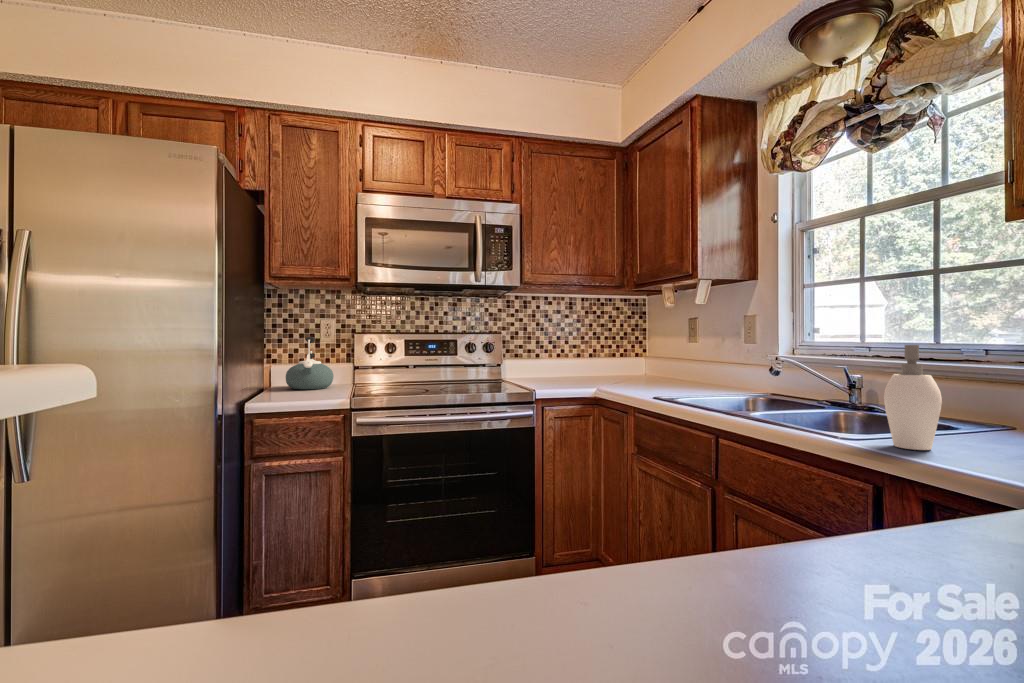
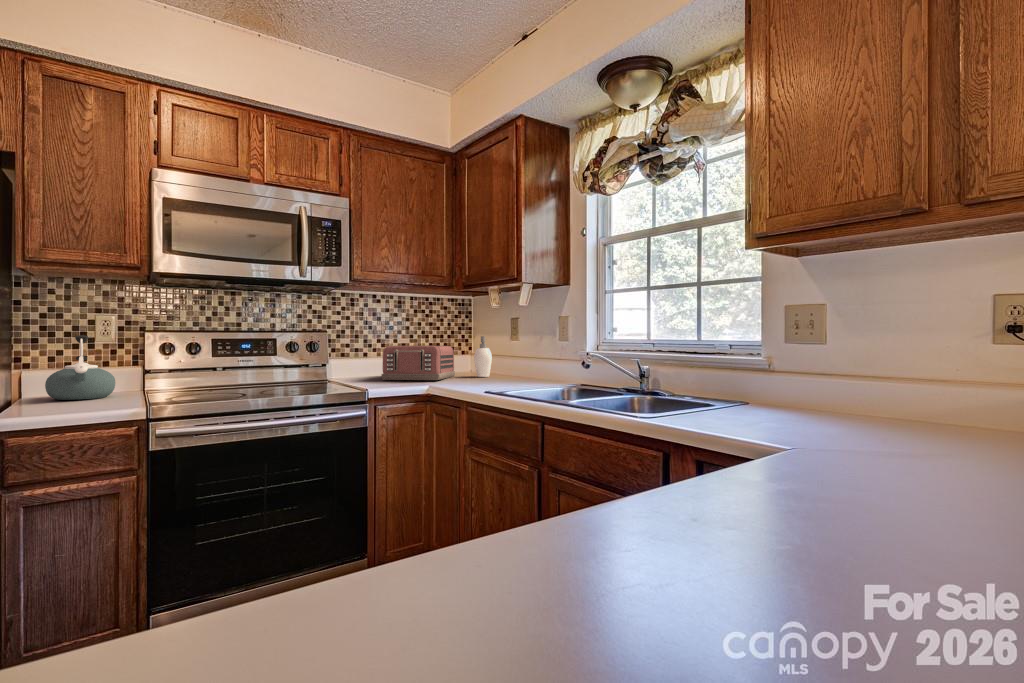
soap dispenser: present [884,345,960,450] -> present [474,336,492,377]
toaster: none [552,347,626,382] -> present [381,346,455,380]

